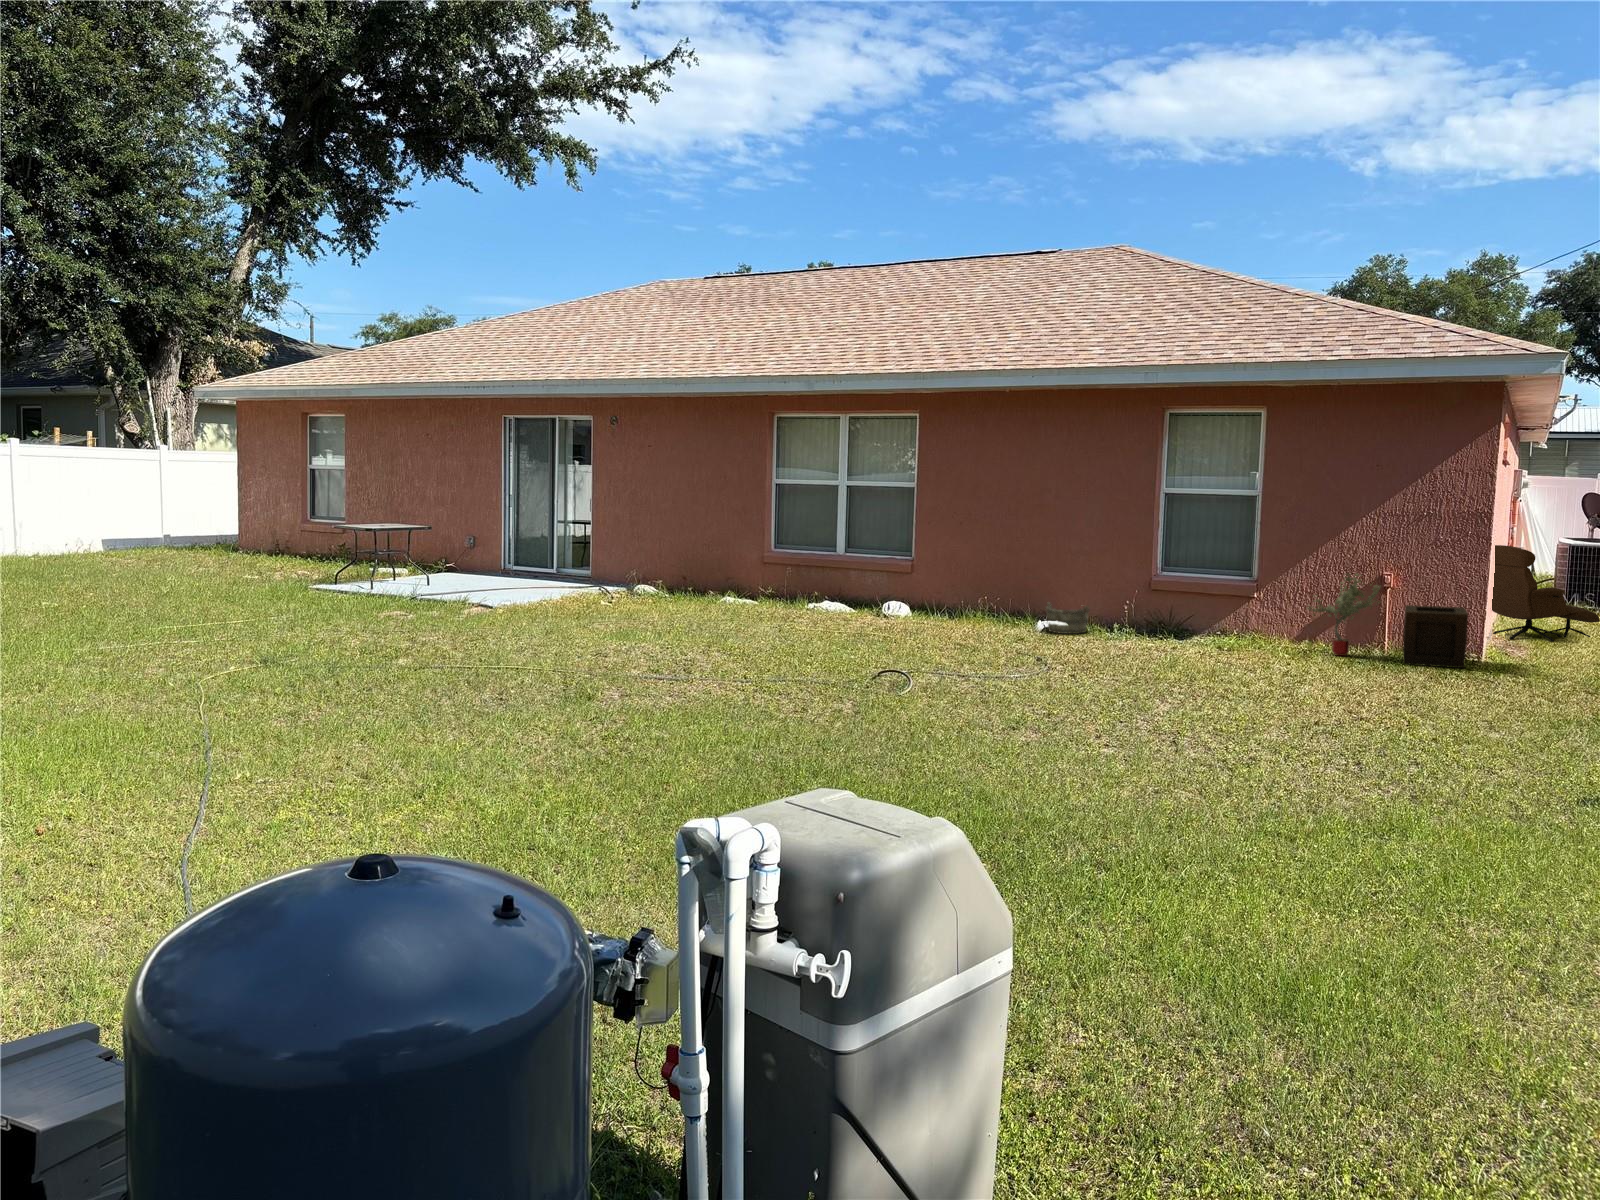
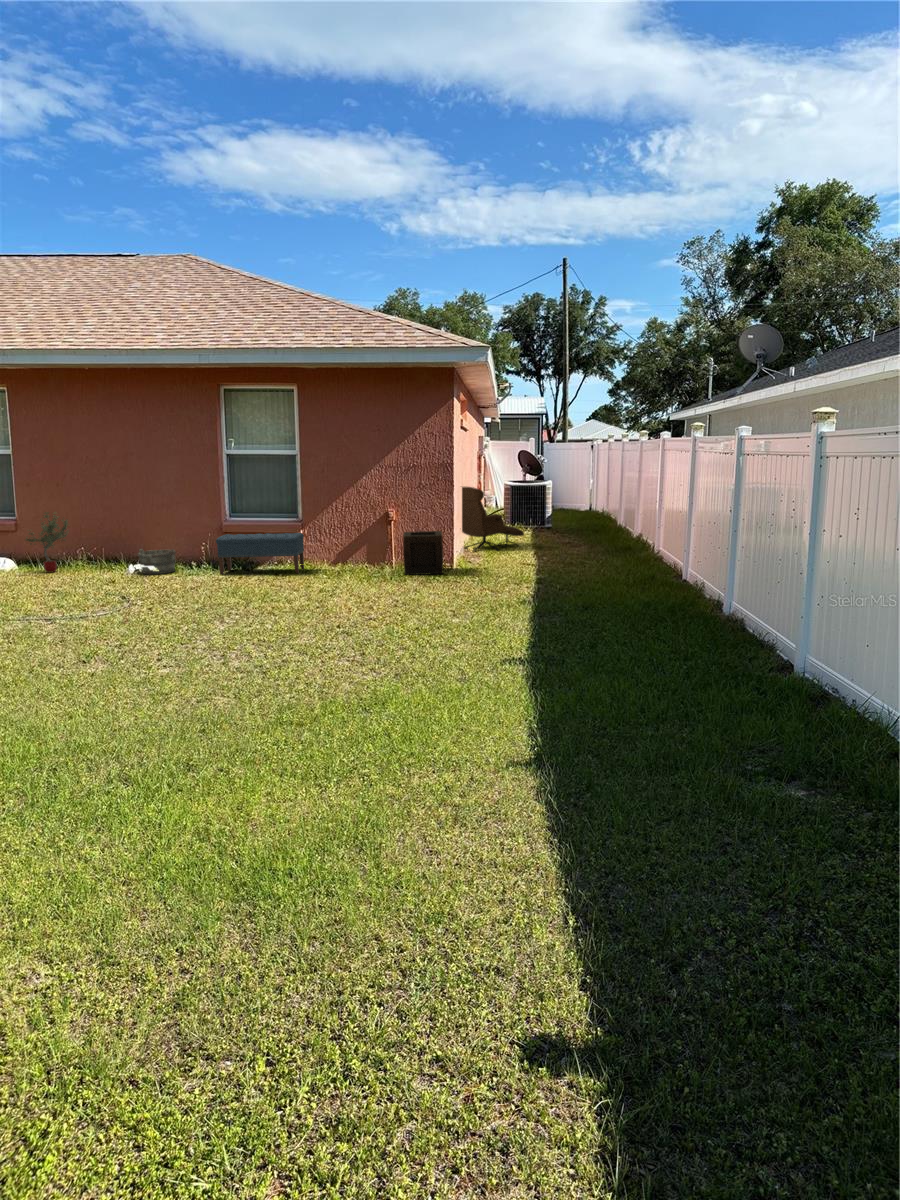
potted tree: present [1307,573,1380,656] -> present [26,512,68,573]
bench: none [1143,592,1257,649] -> present [216,533,304,575]

